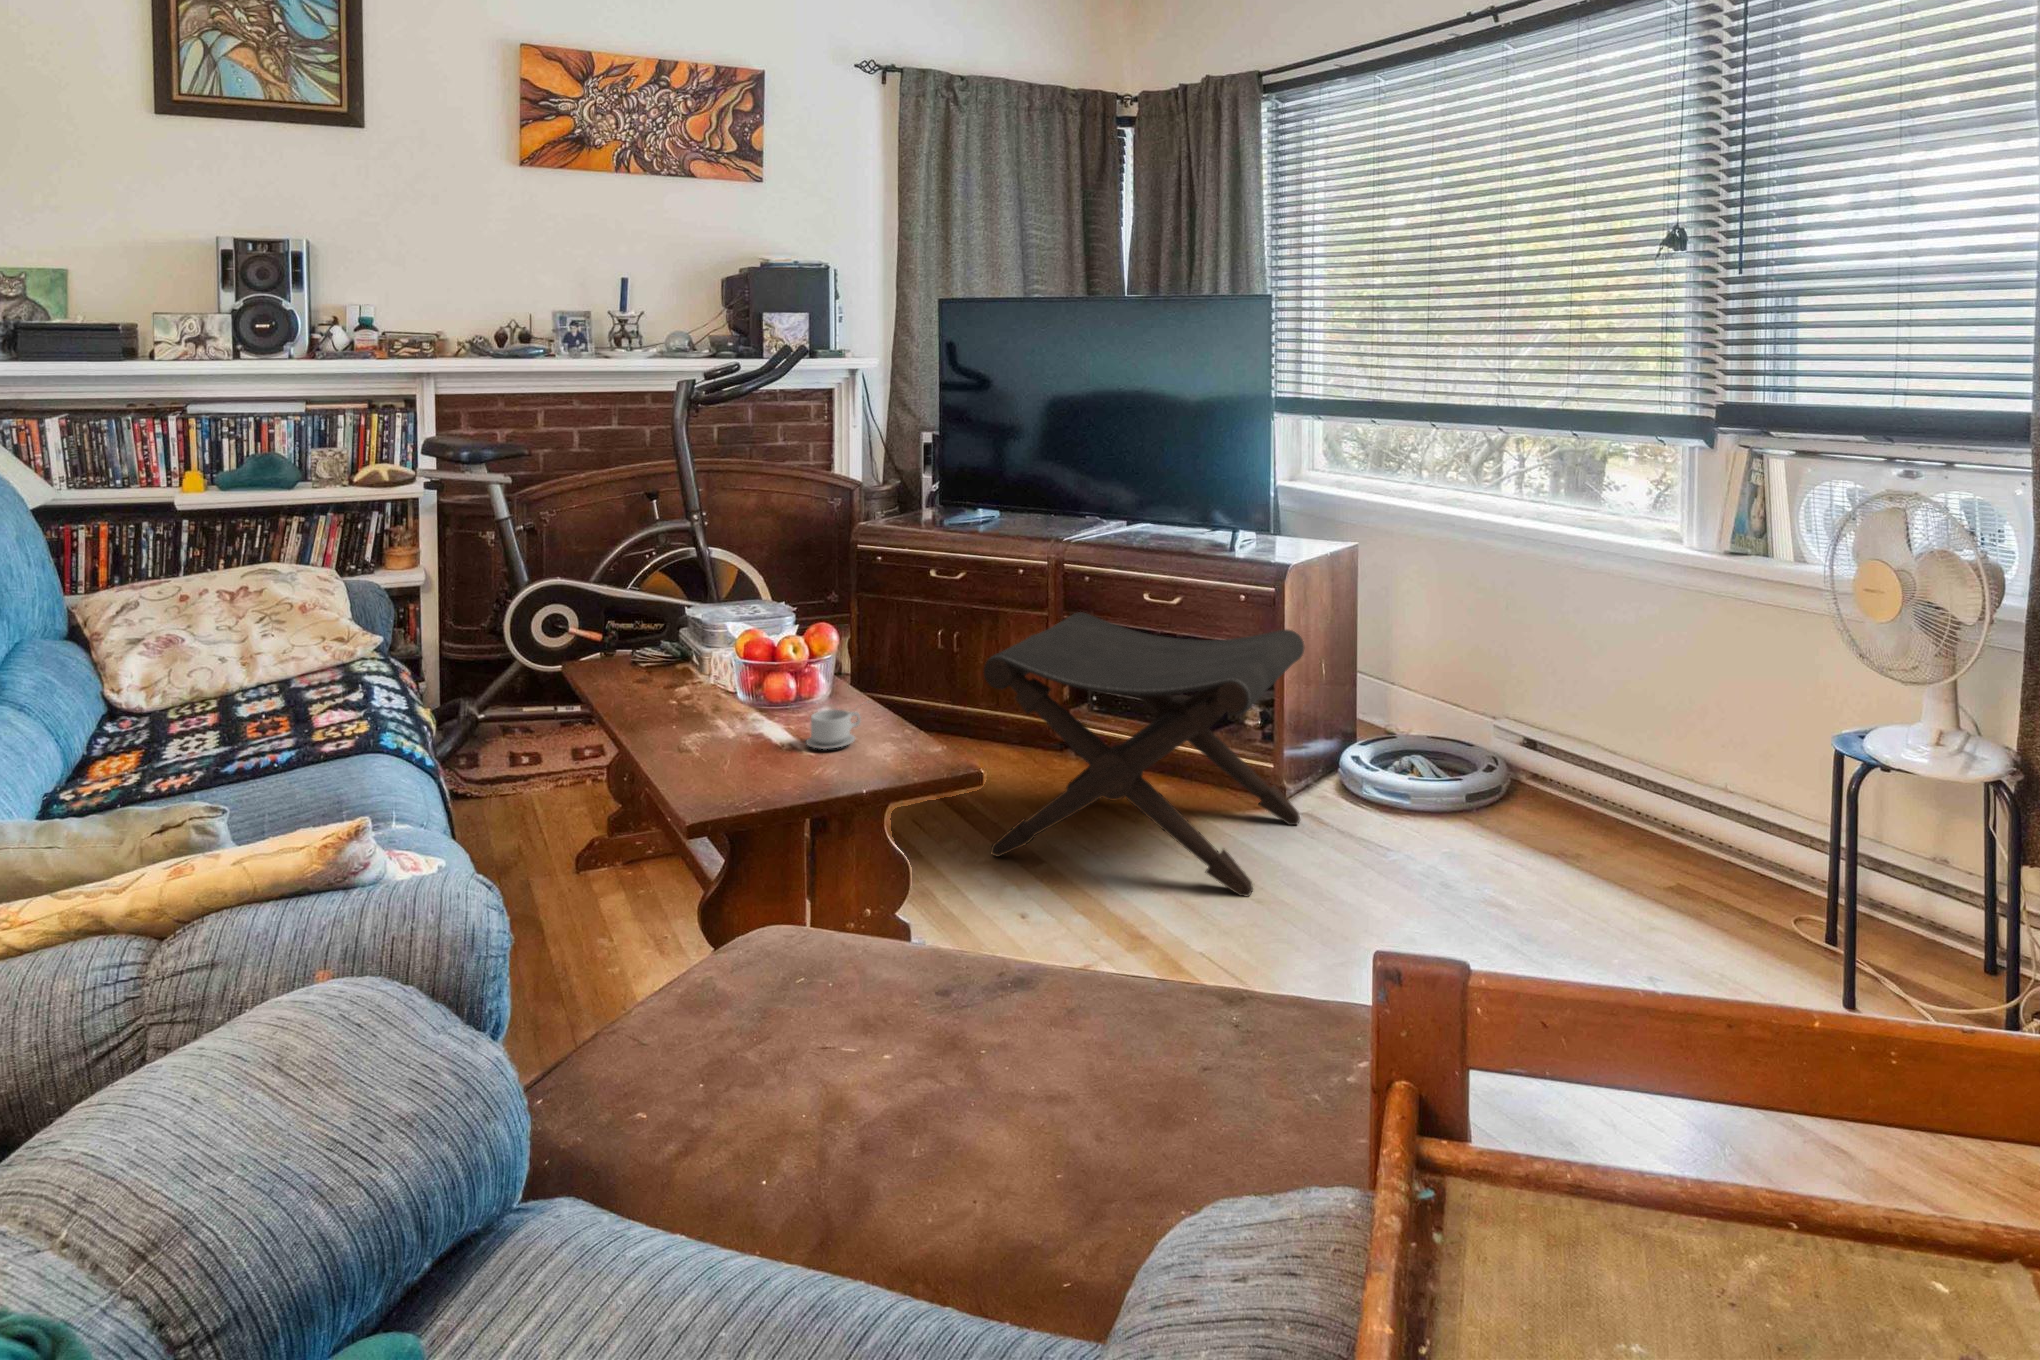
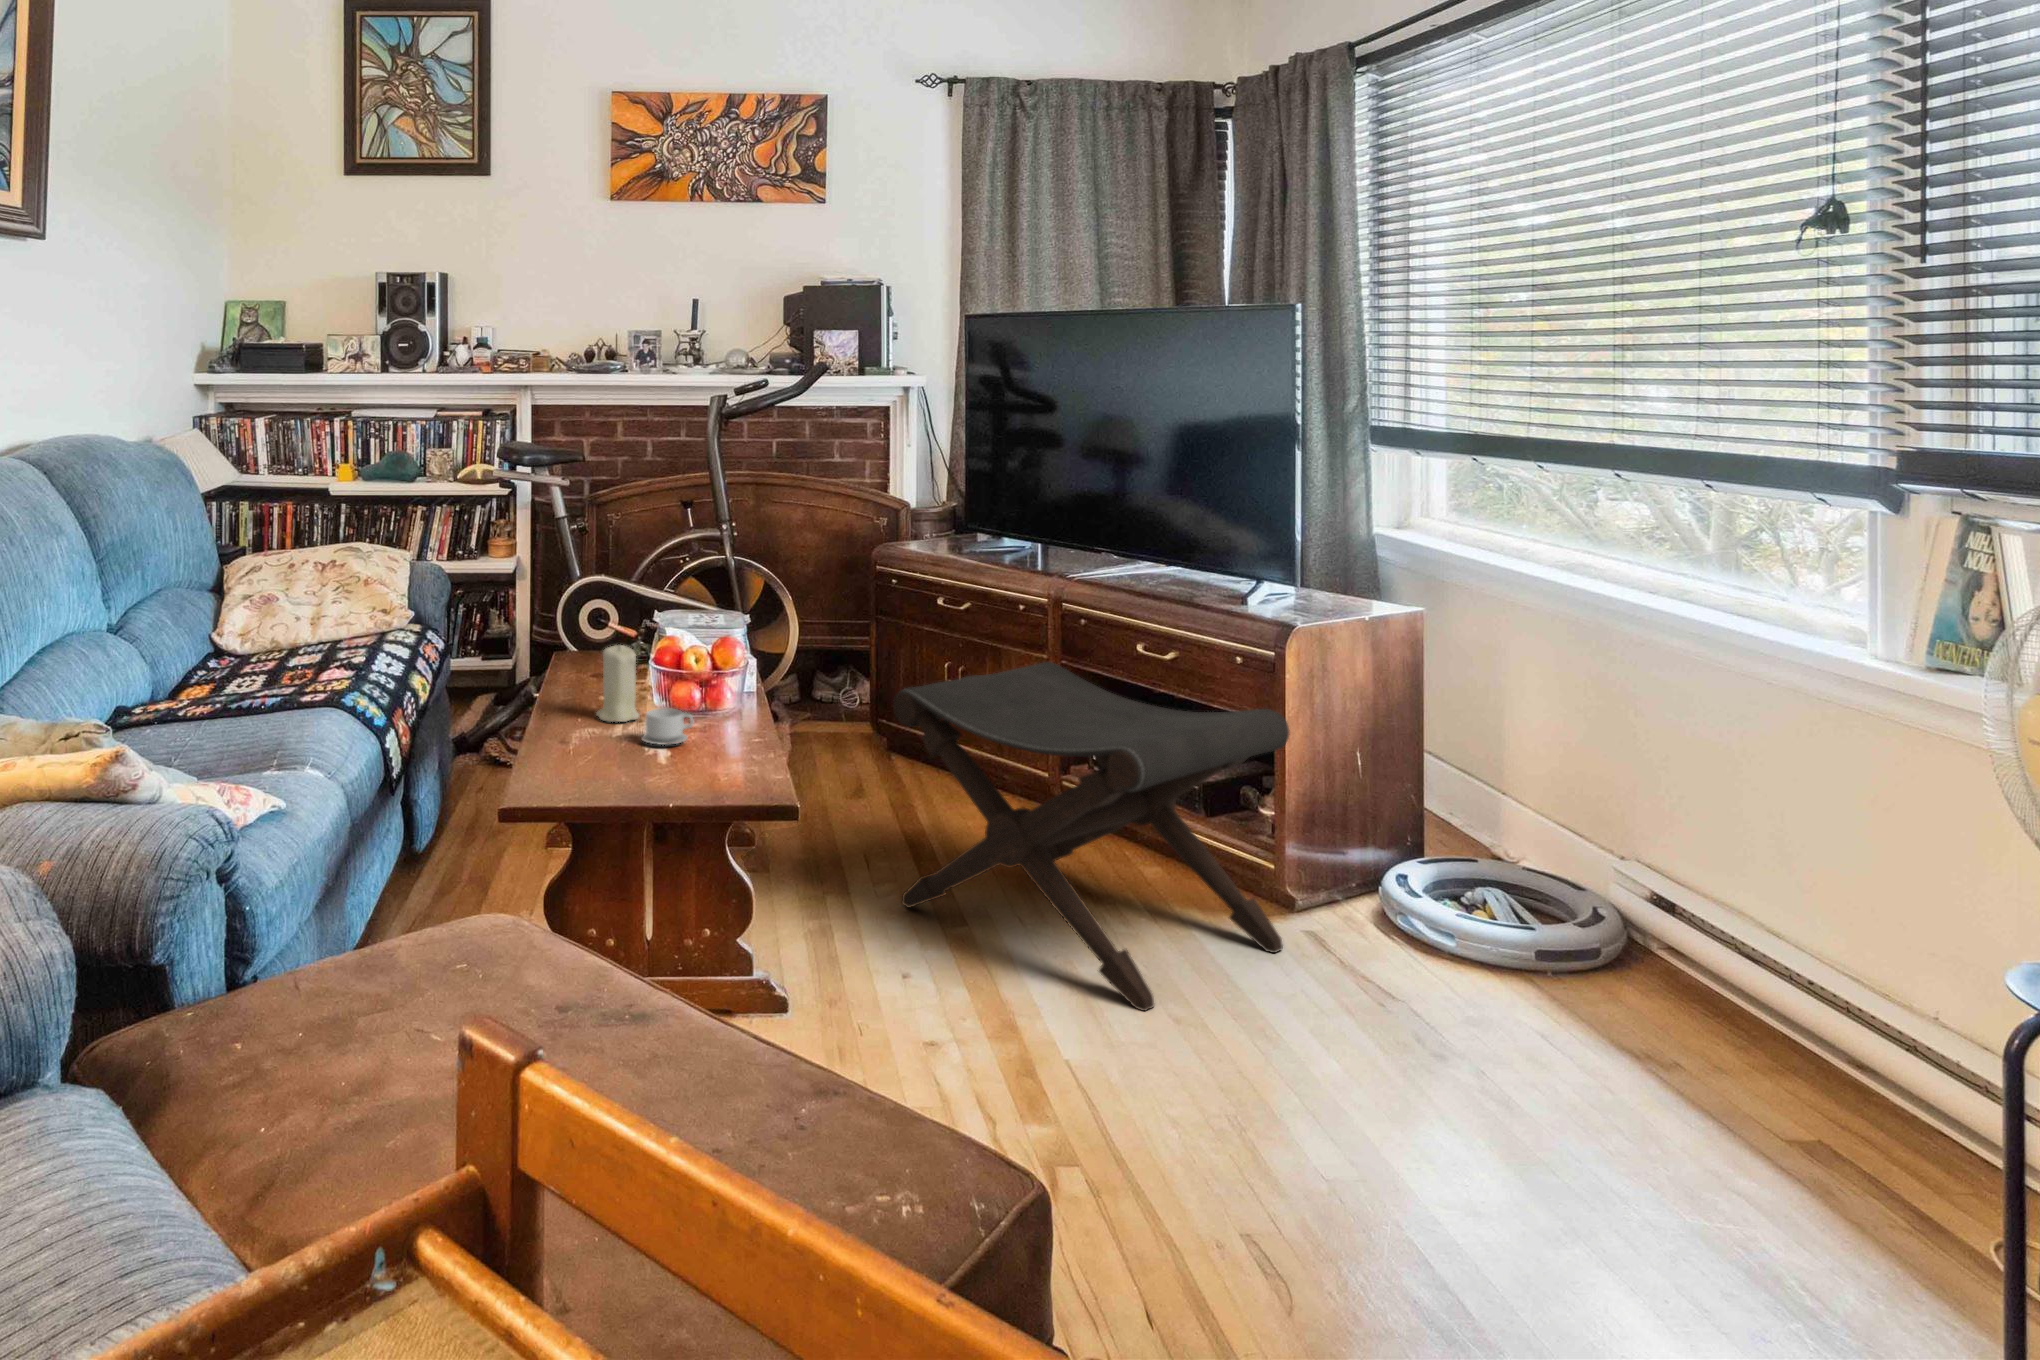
candle: none [725,651,777,734] -> present [596,645,639,722]

